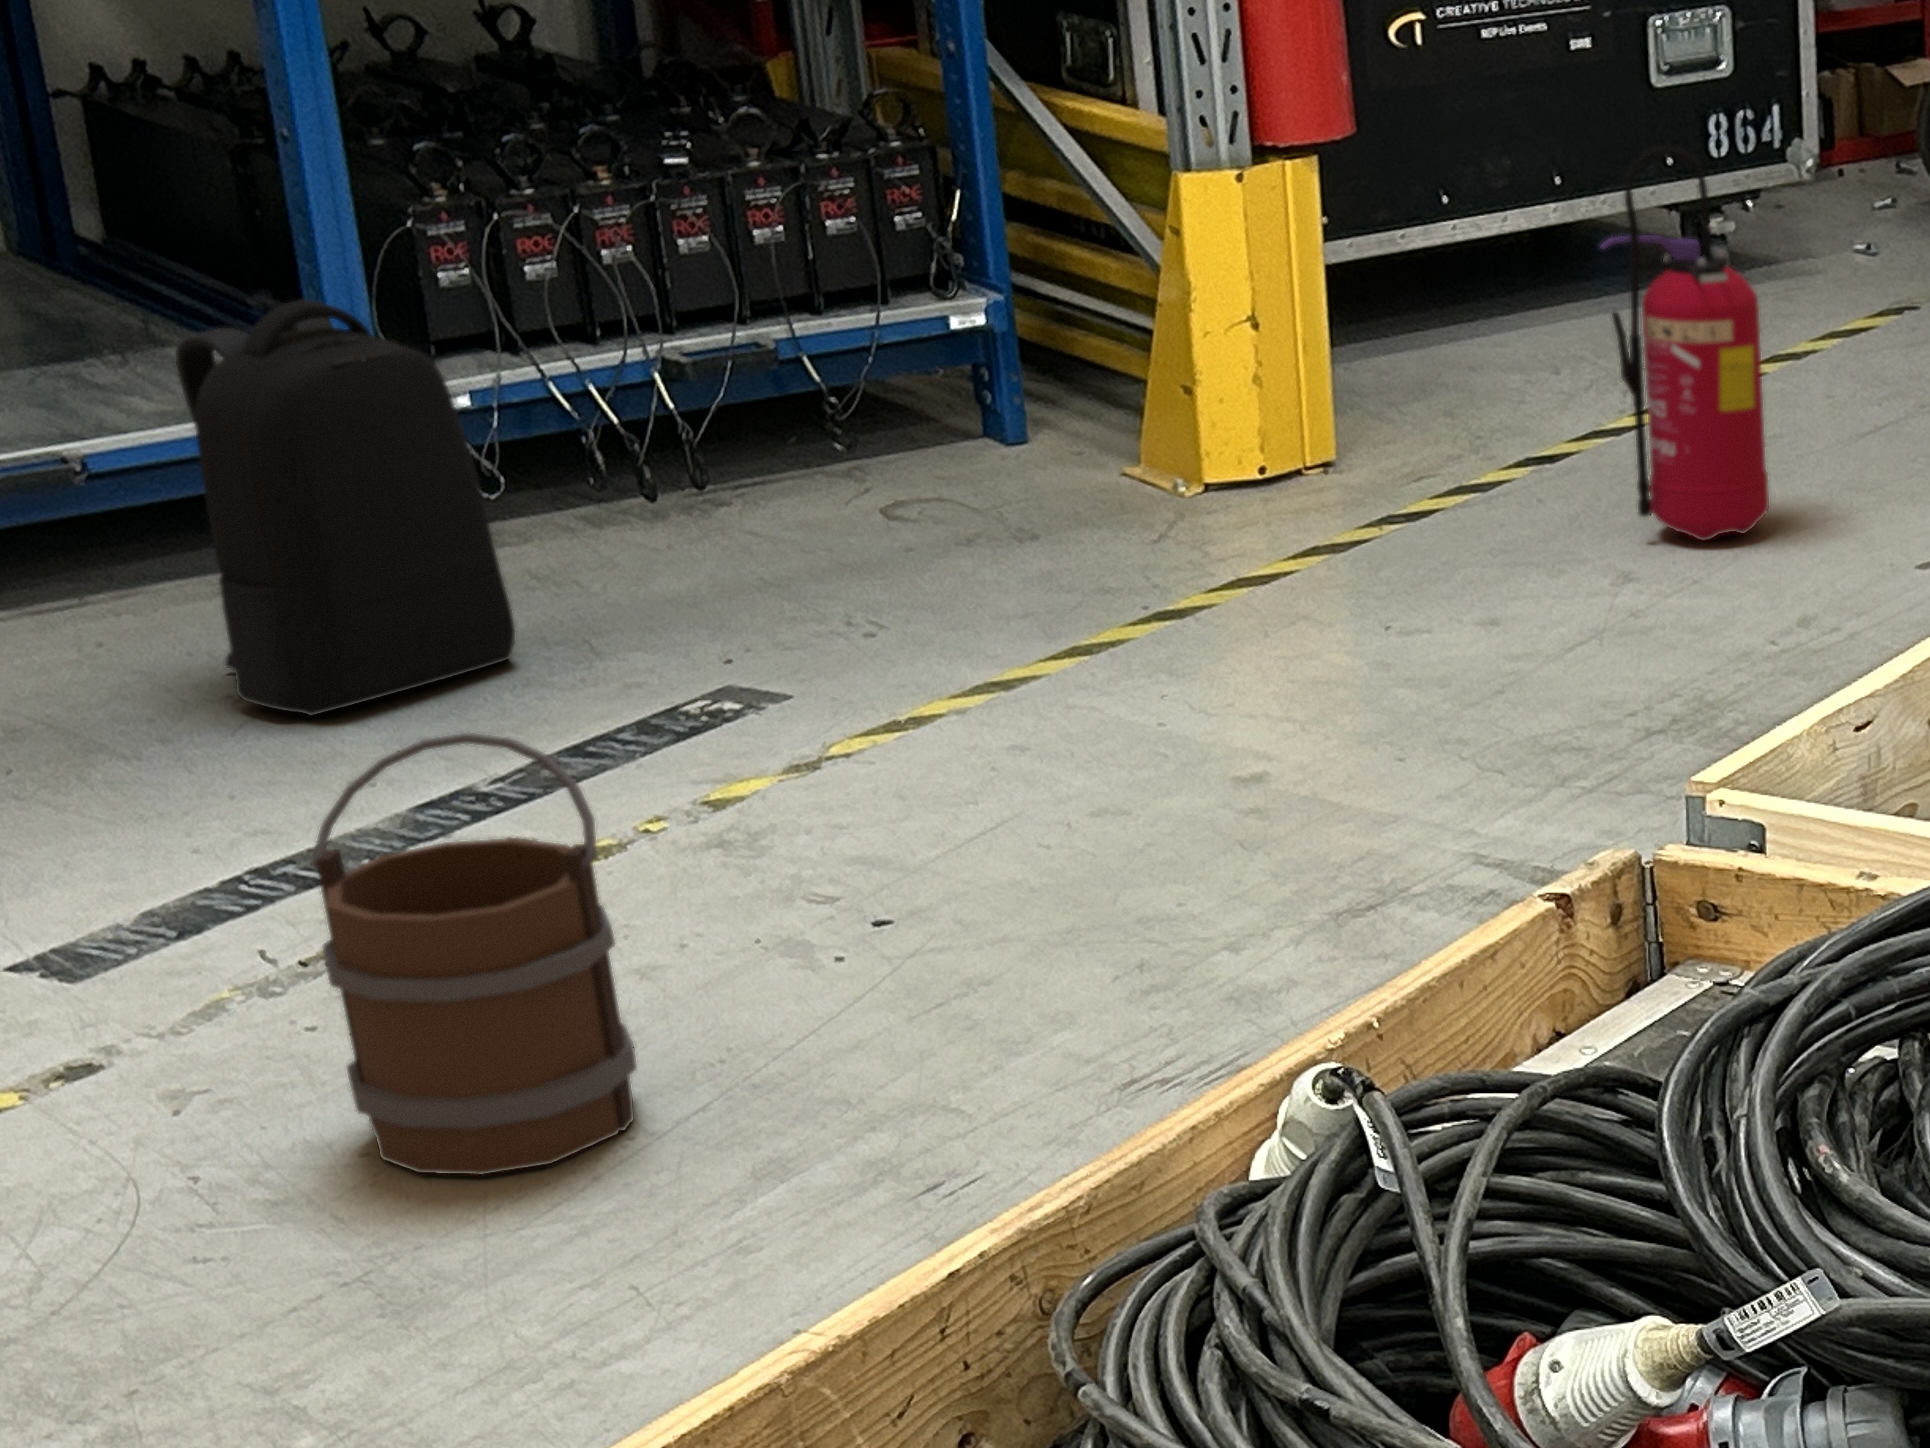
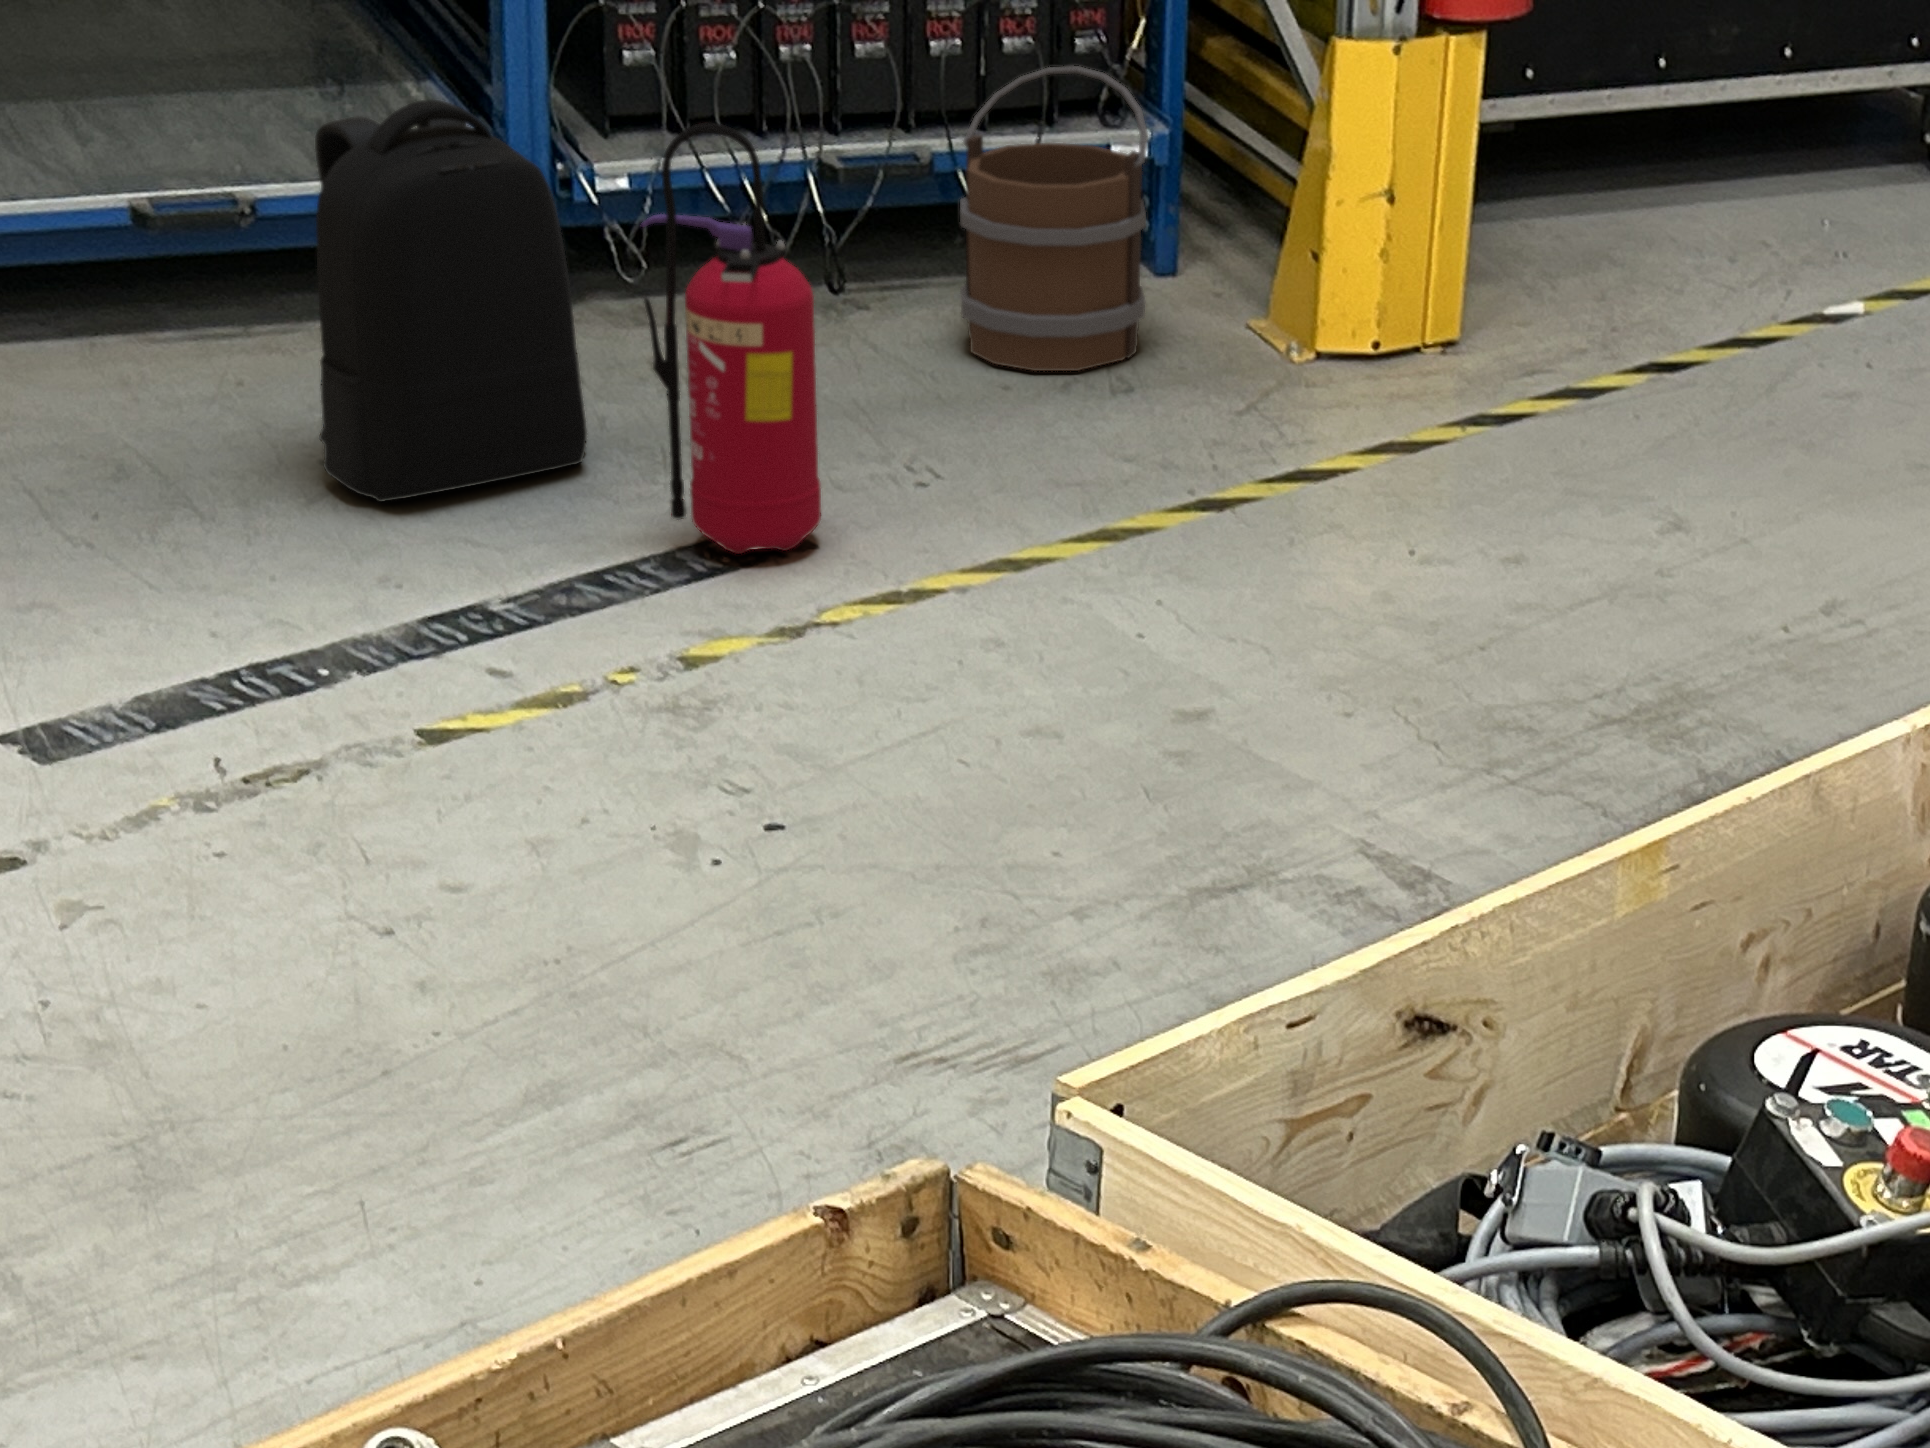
fire extinguisher: present [1601,146,1769,540] -> present [642,122,821,554]
bucket: present [311,733,637,1175] -> present [960,66,1148,371]

